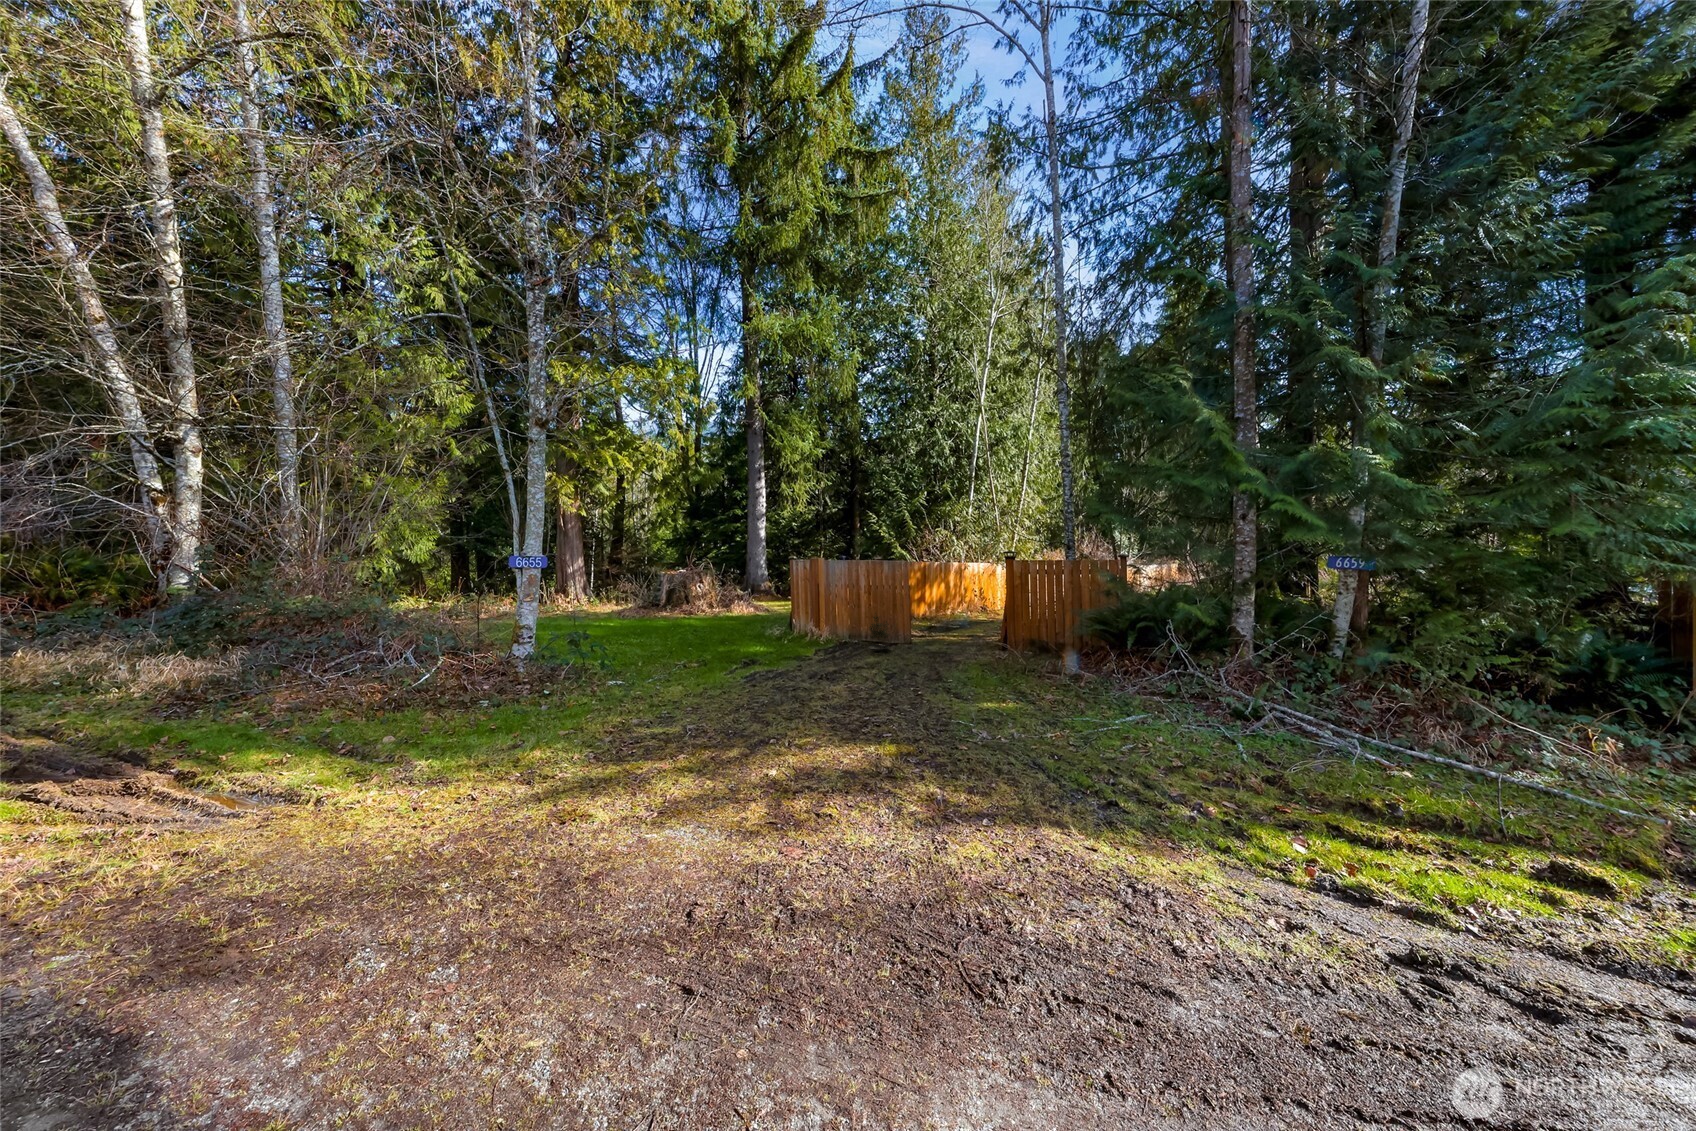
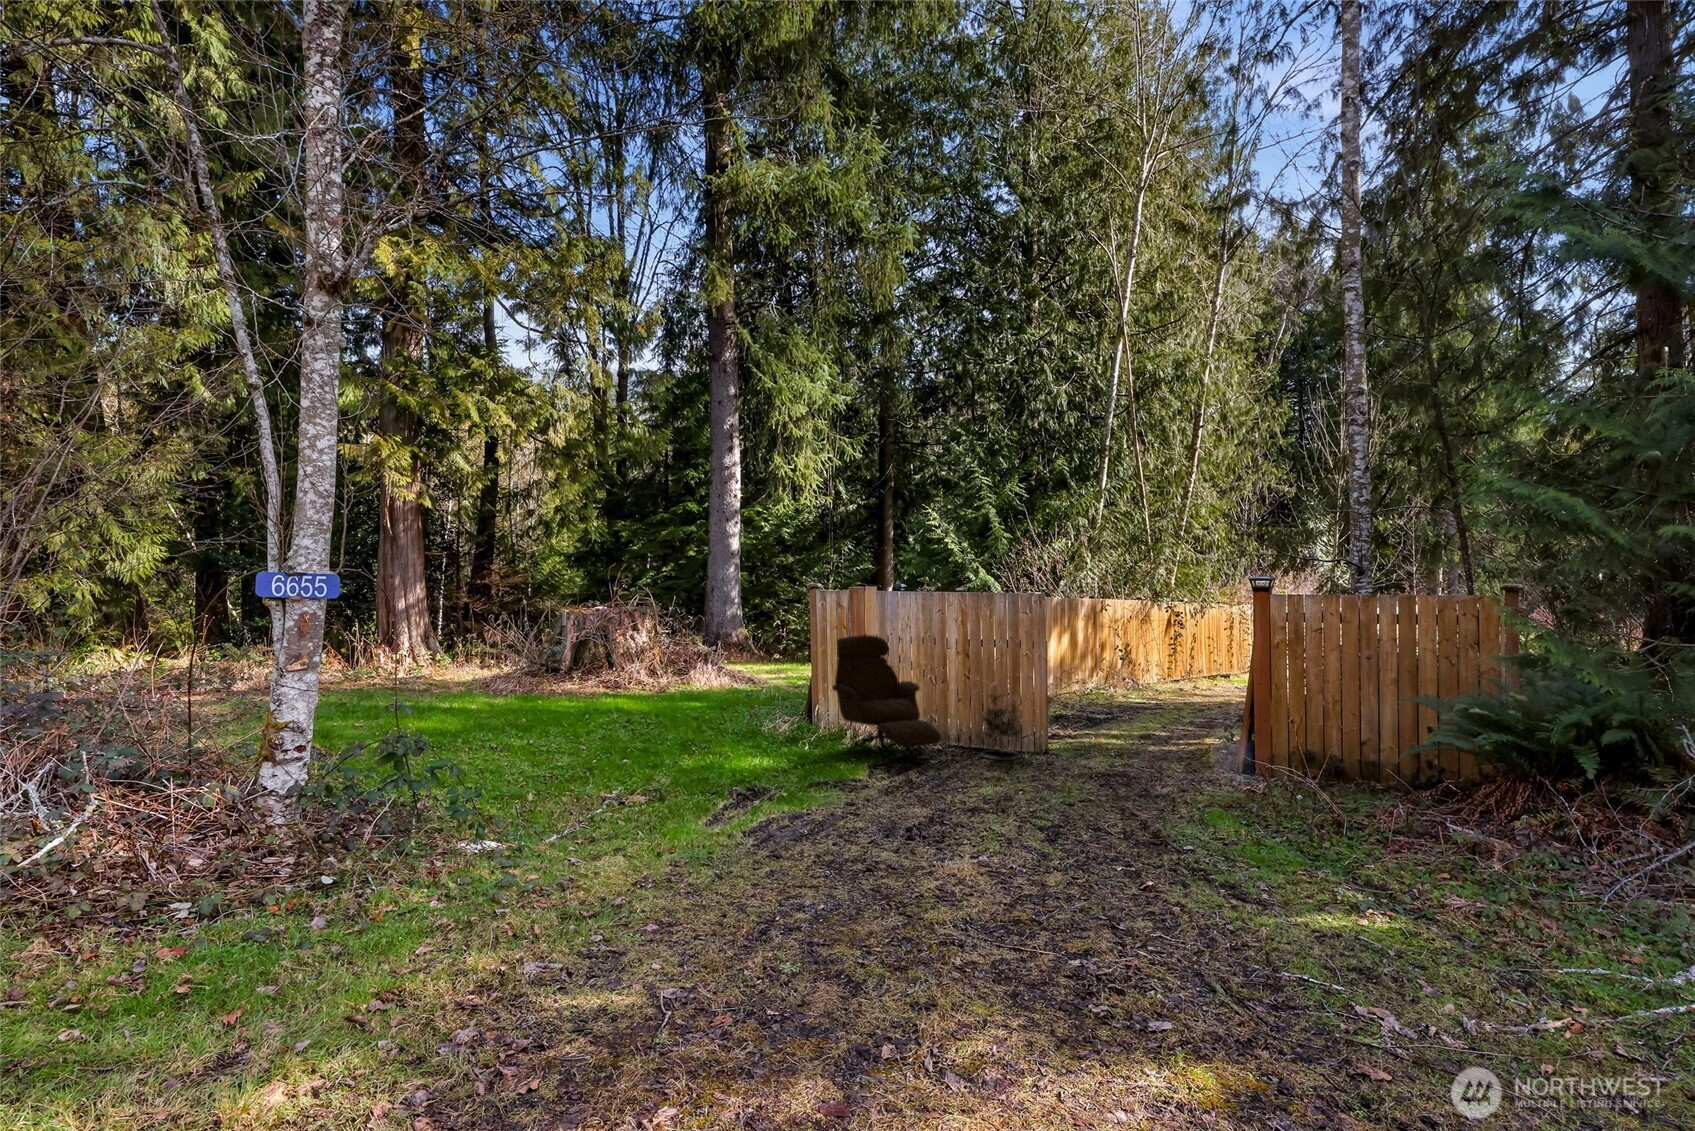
lounge chair: none [795,586,847,651] -> present [832,635,941,764]

